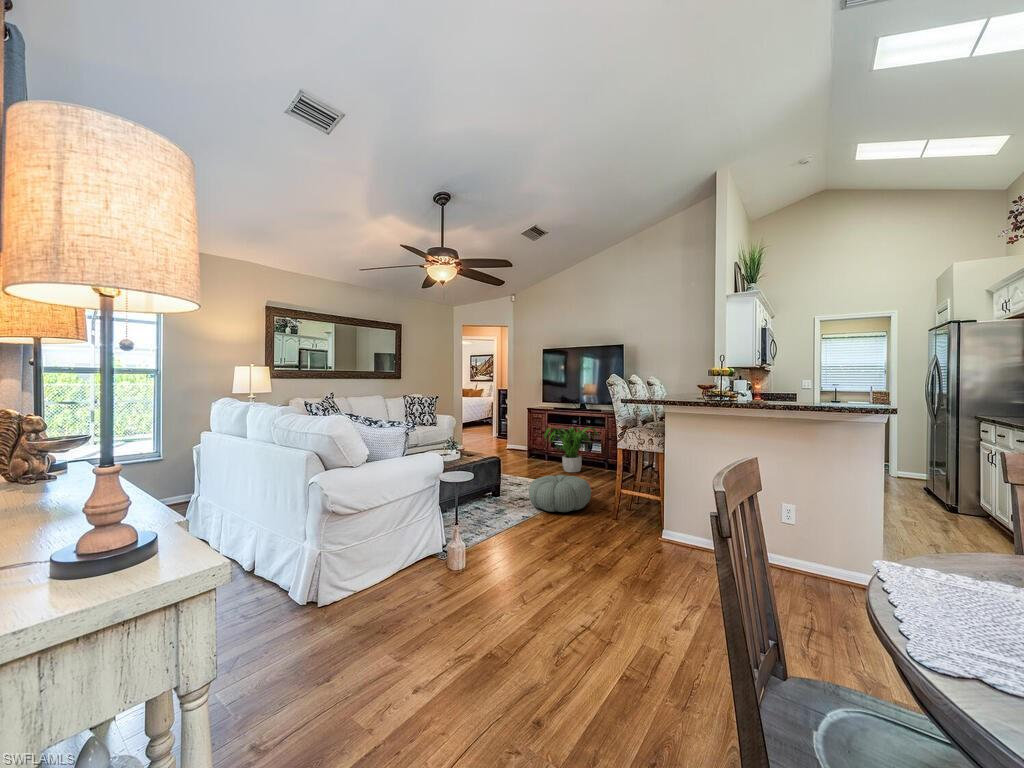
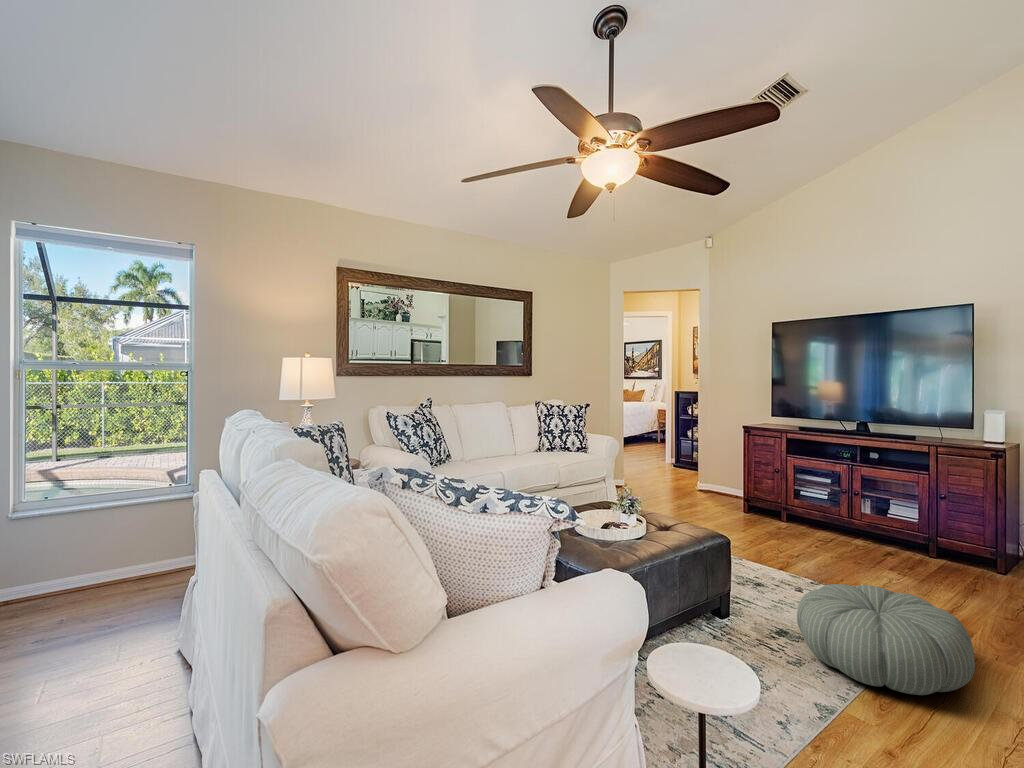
potted plant: present [544,427,598,472] -> none [790,466,913,555]

